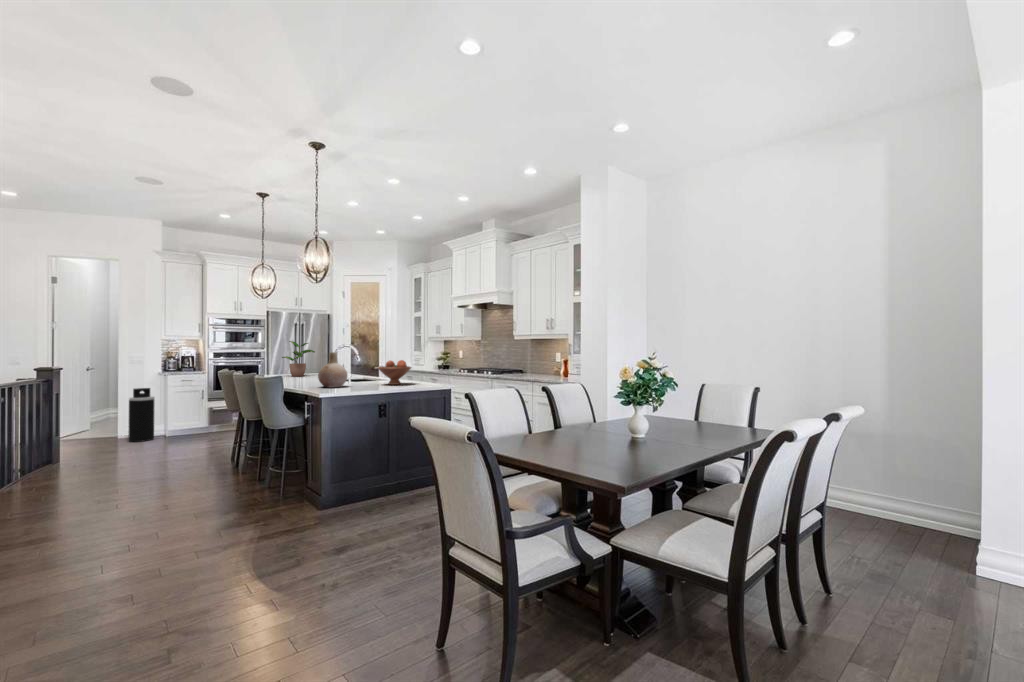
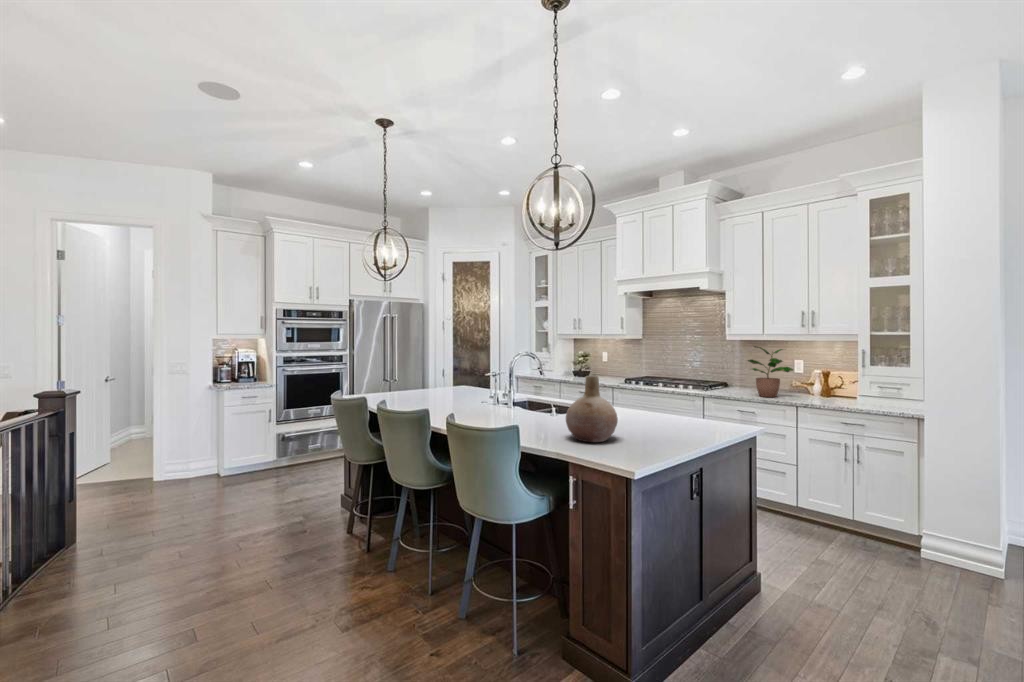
potted plant: present [282,341,315,377] -> present [748,346,793,397]
fruit bowl: present [378,360,411,385] -> none [647,385,708,431]
trash can: present [128,388,154,442] -> none [172,408,207,487]

